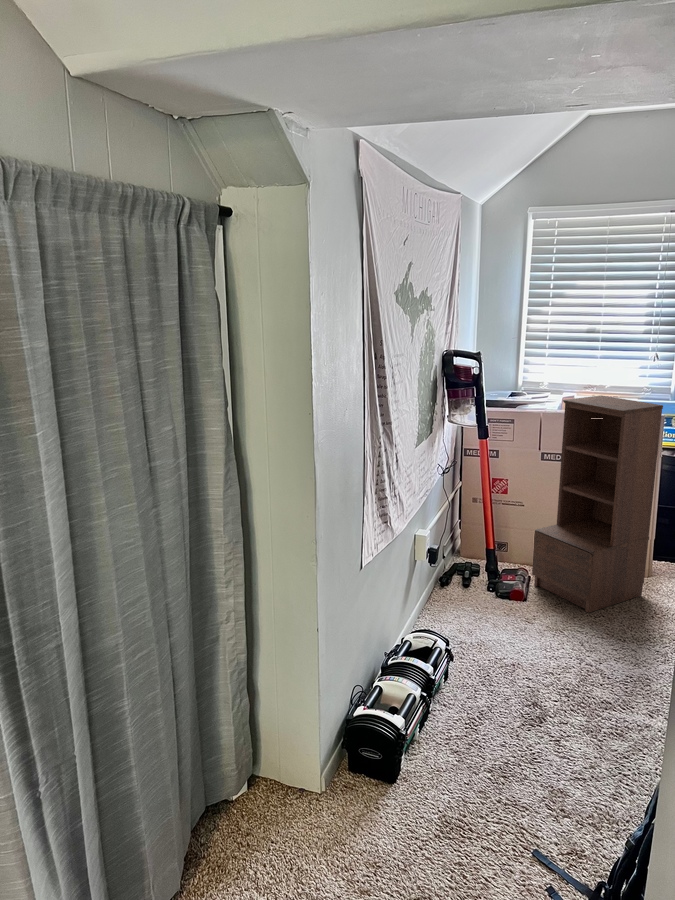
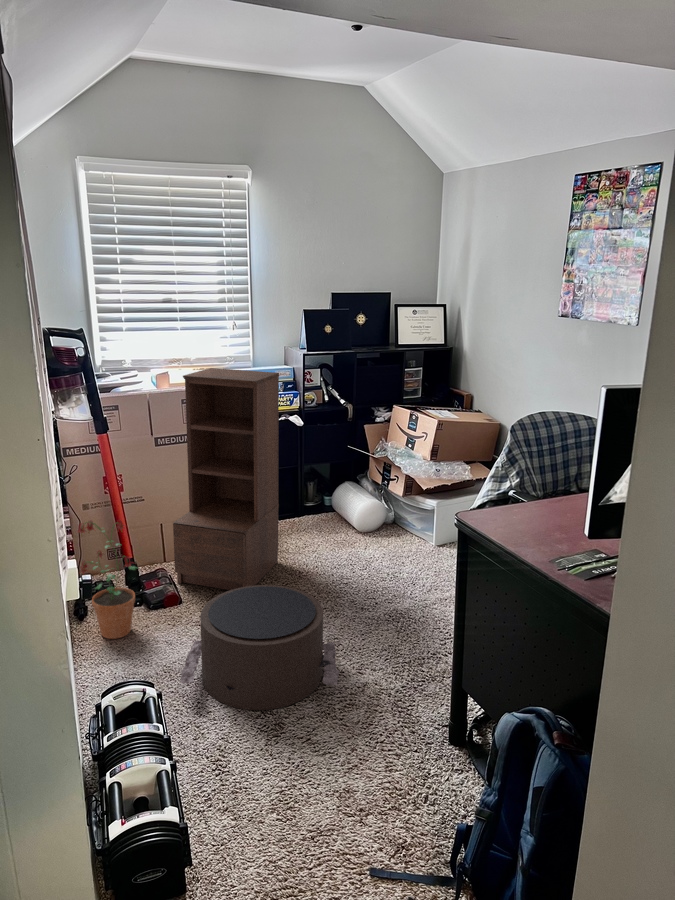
potted plant: none [434,508,487,610] -> present [77,520,136,639]
pouf: none [475,595,633,710] -> present [180,585,339,710]

